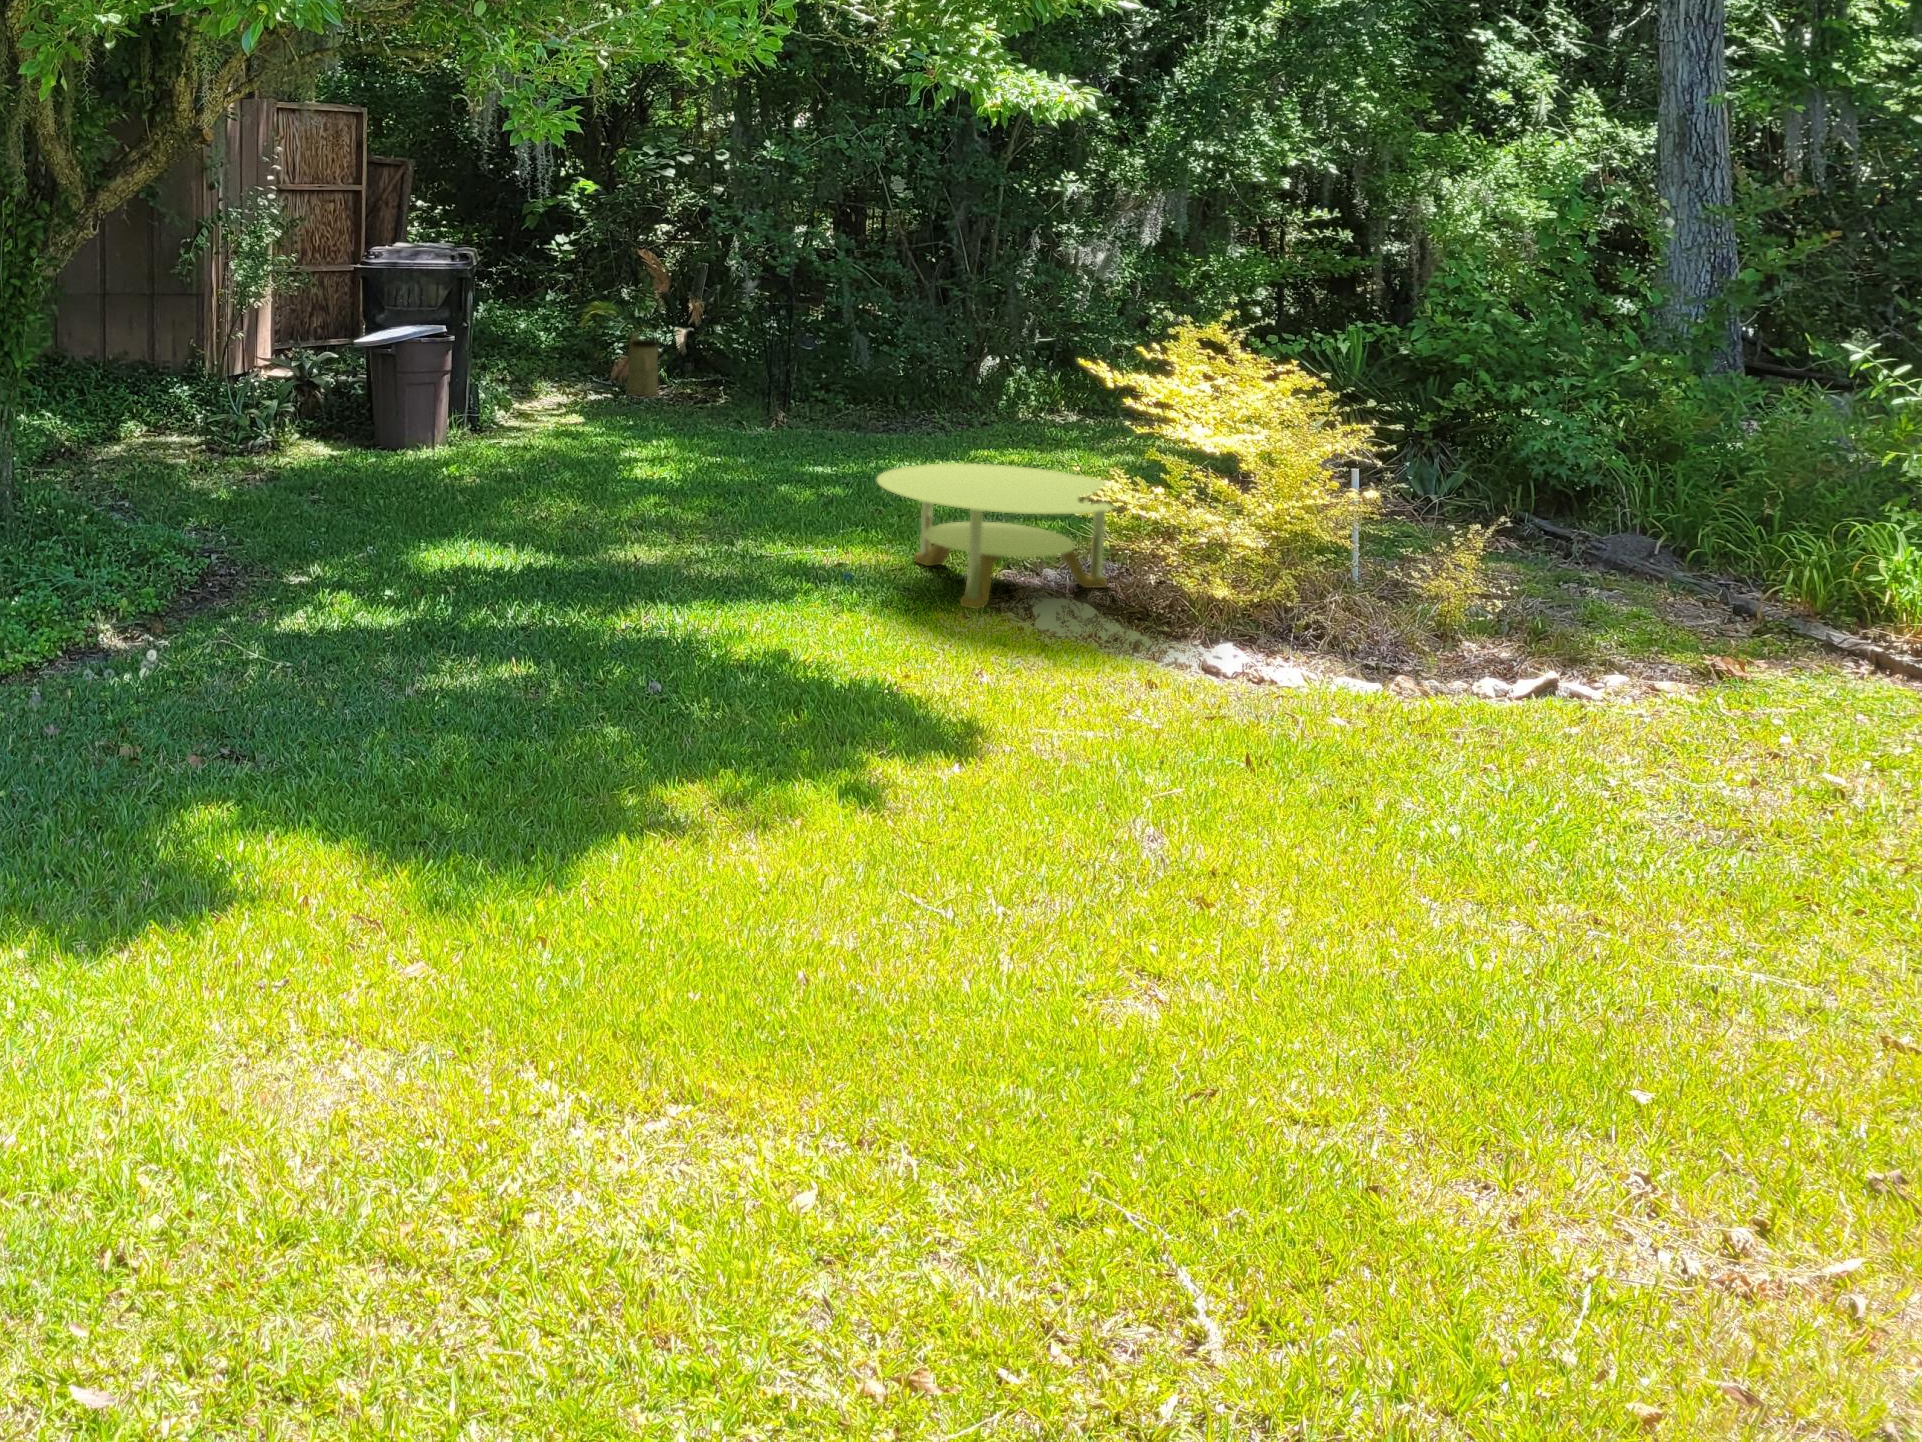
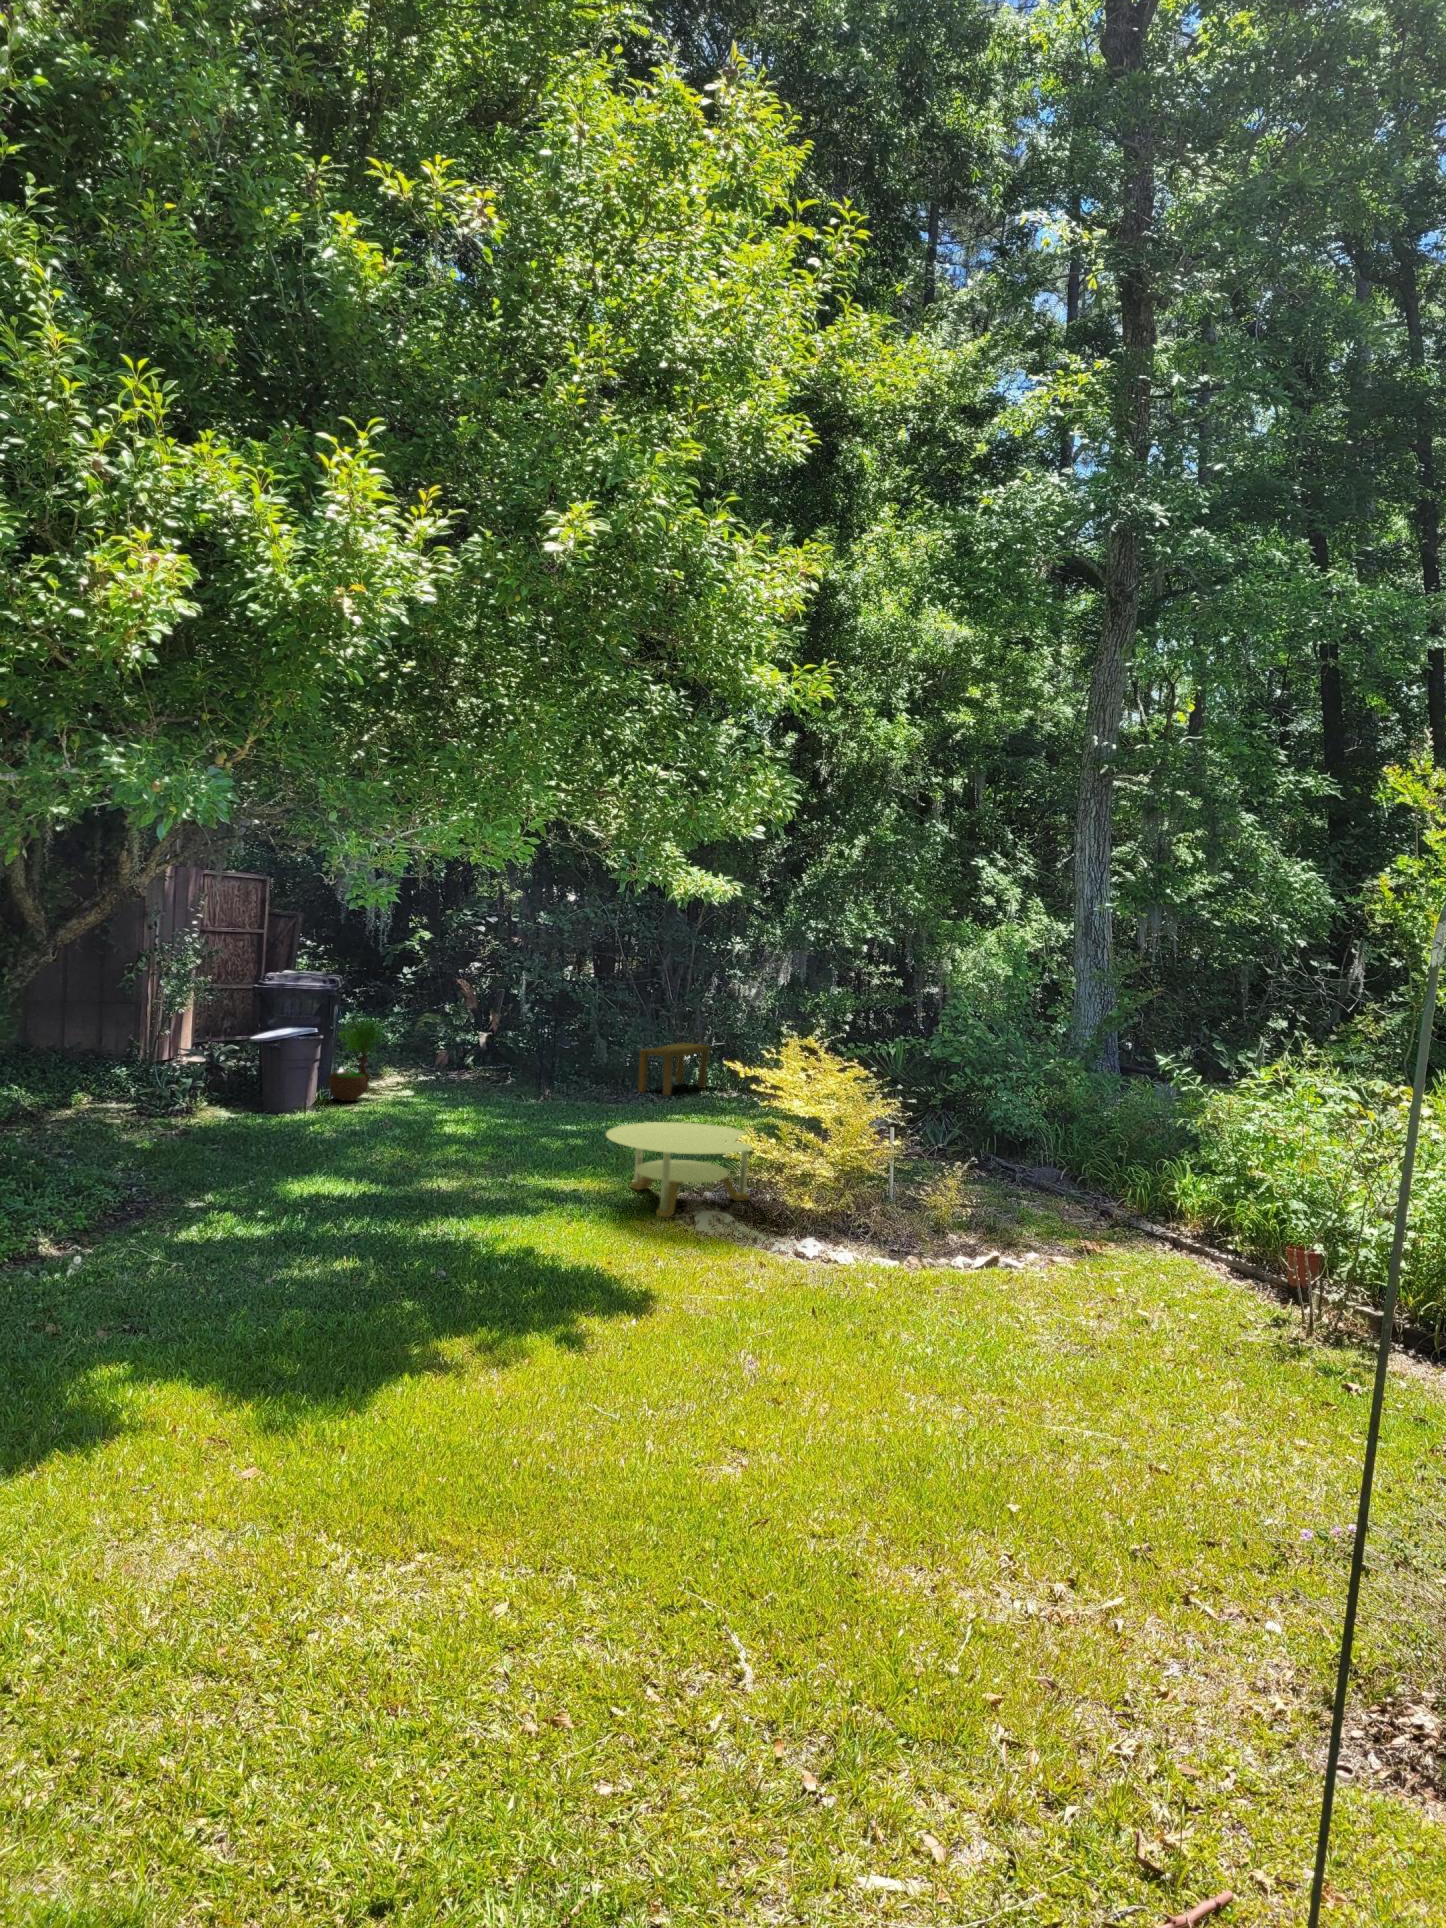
potted tree: none [463,302,539,428] -> present [328,1016,383,1101]
watering can: present [626,328,659,397] -> none [449,1030,474,1078]
bench: none [905,345,1018,426] -> present [638,1043,710,1096]

